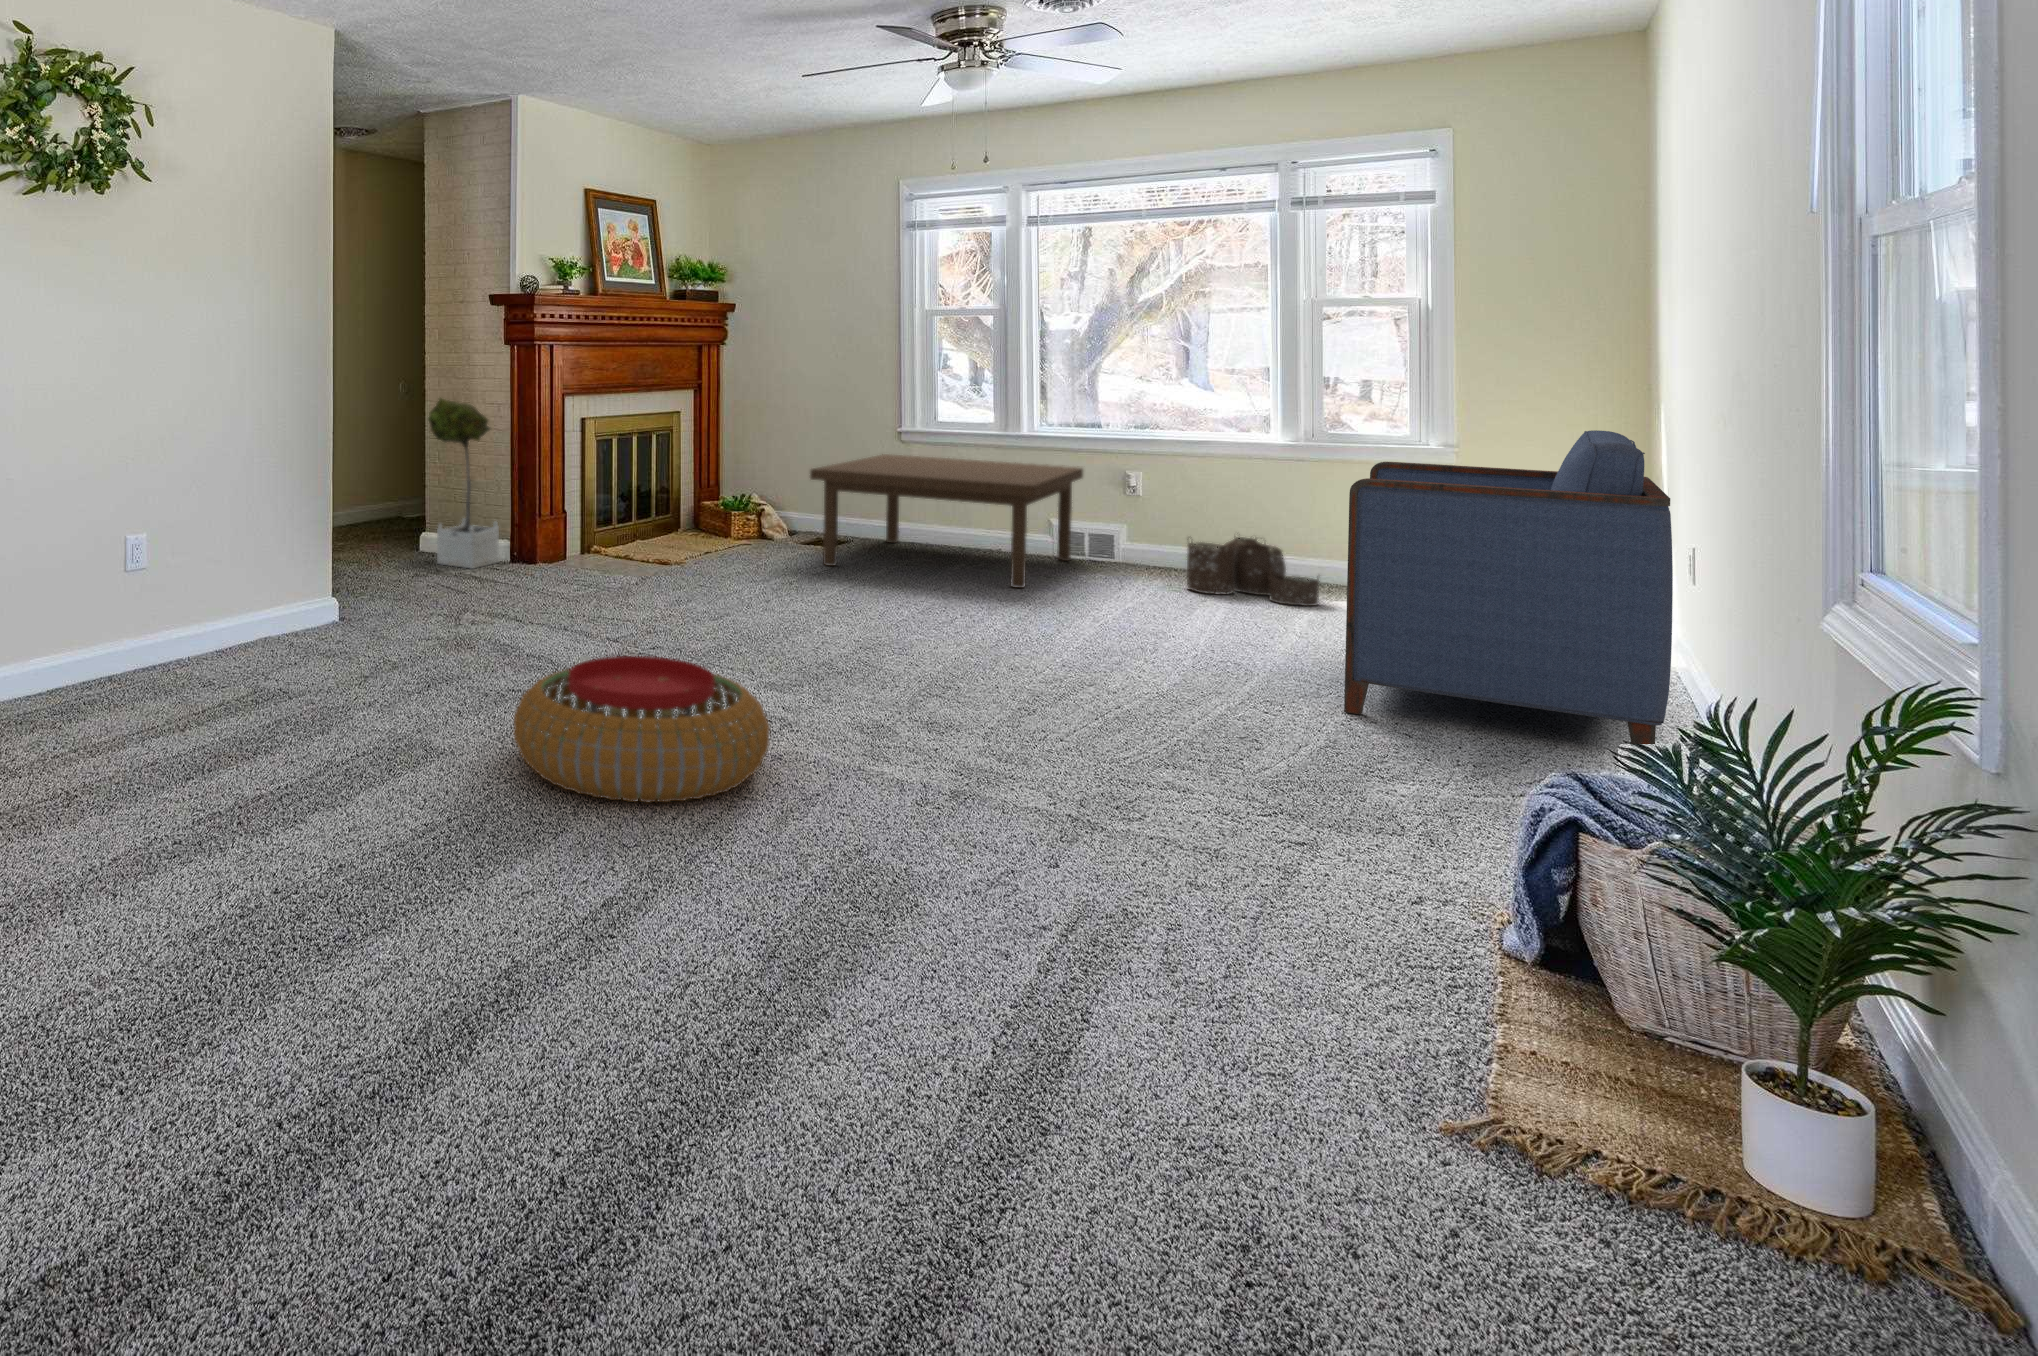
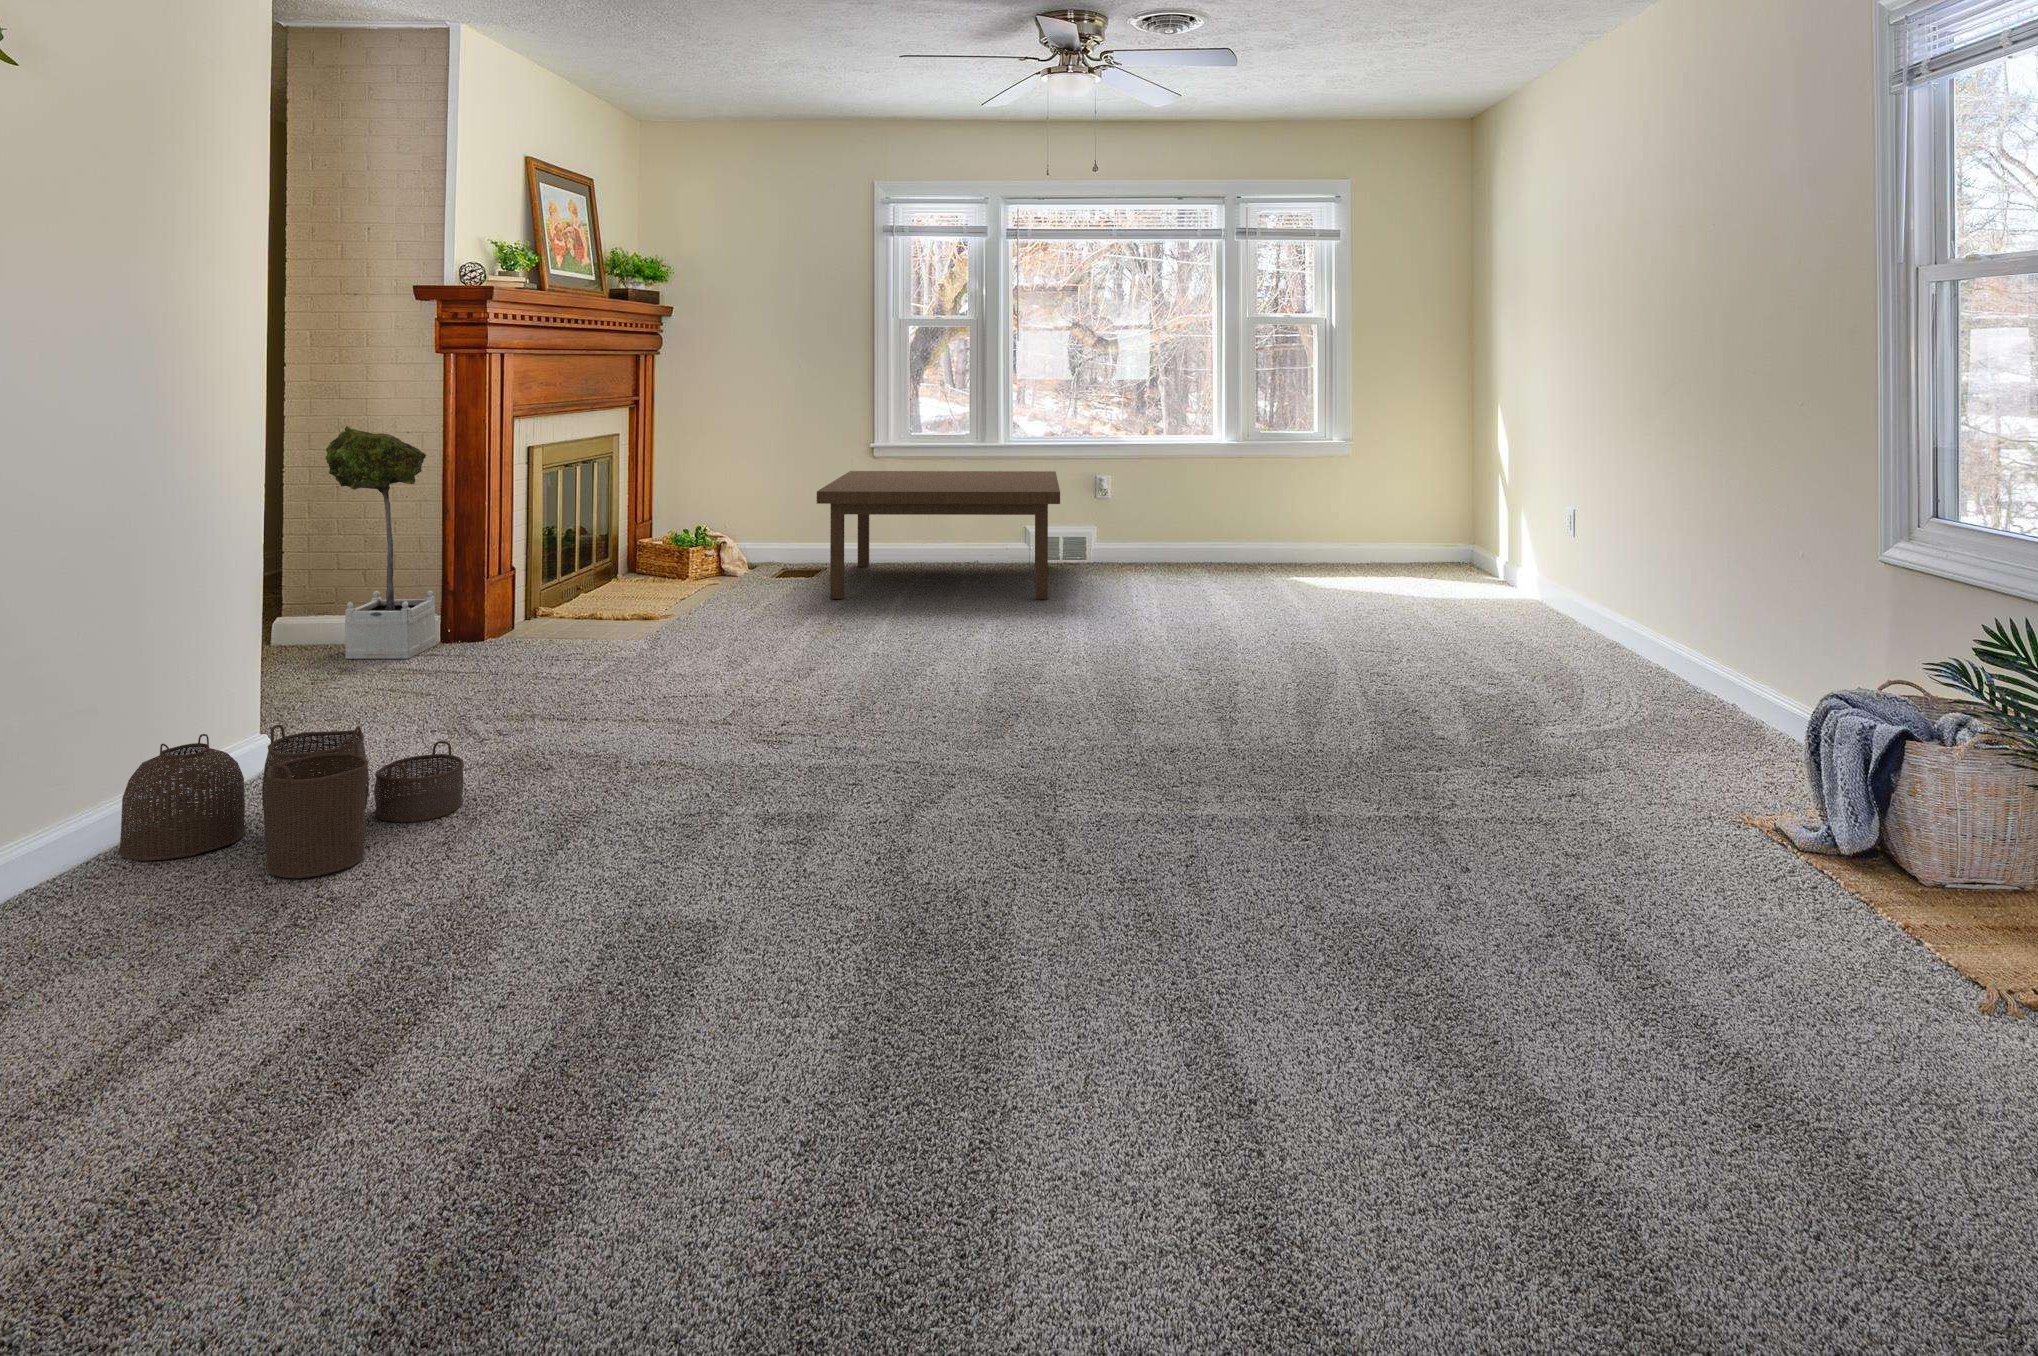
armchair: present [1344,430,1673,744] -> none [1391,411,1673,679]
woven basket: present [1187,537,1320,606] -> present [118,724,464,878]
pouf: present [514,656,769,802] -> none [796,738,1132,947]

